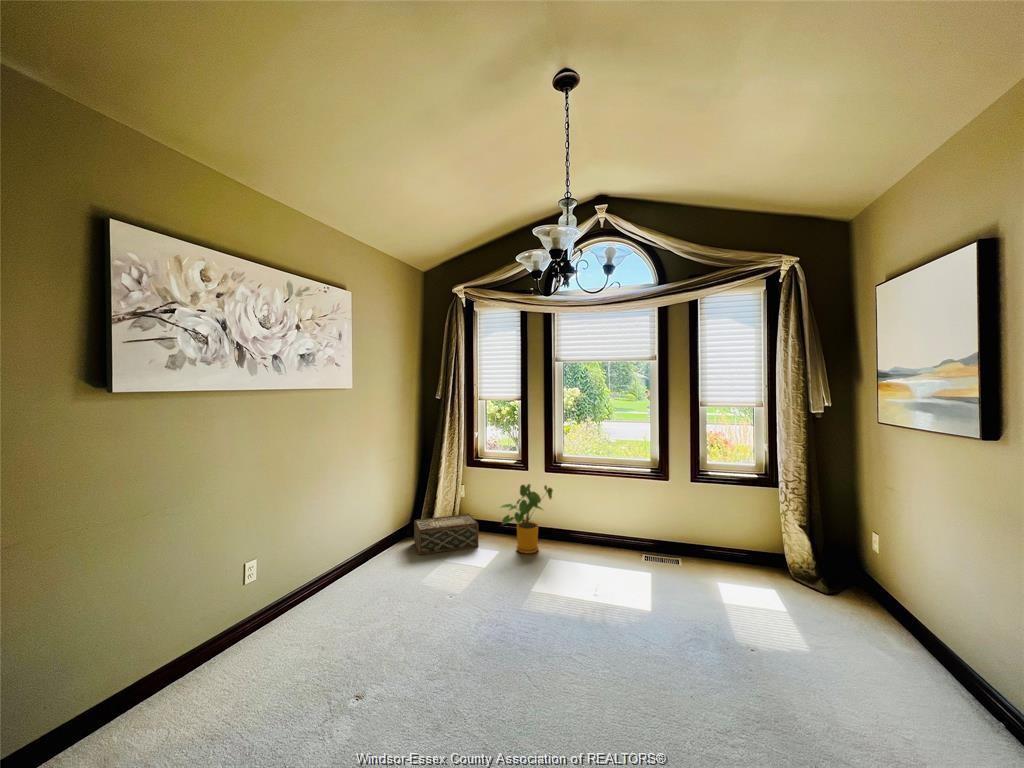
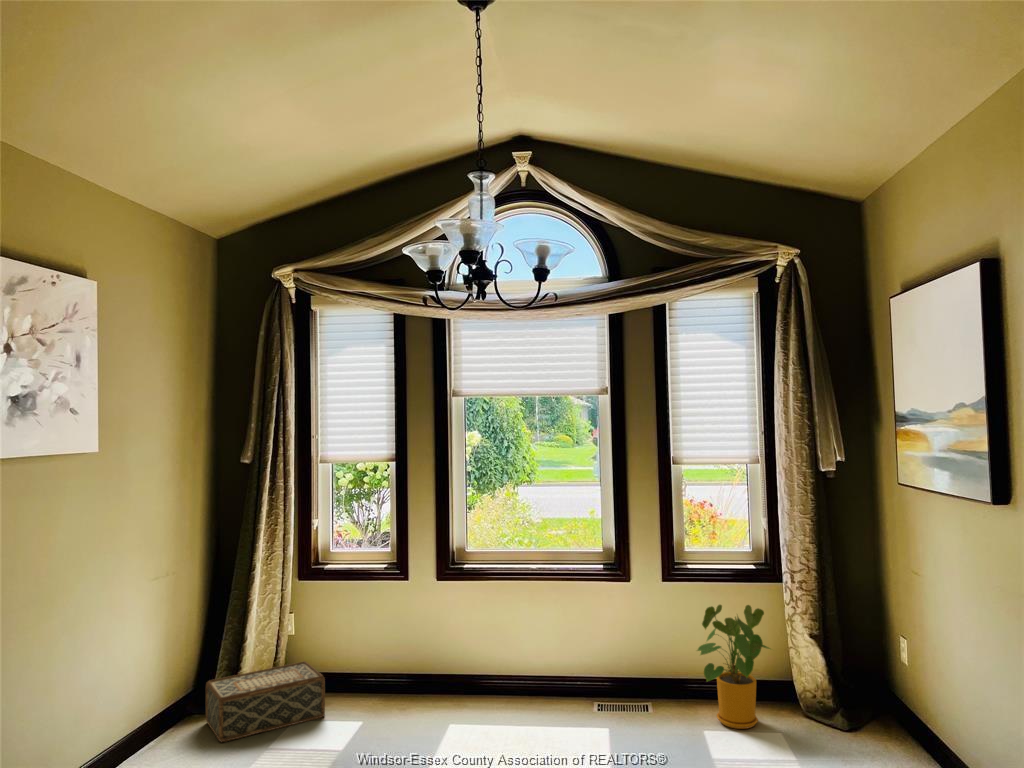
house plant: present [502,484,553,554] -> present [697,605,770,729]

